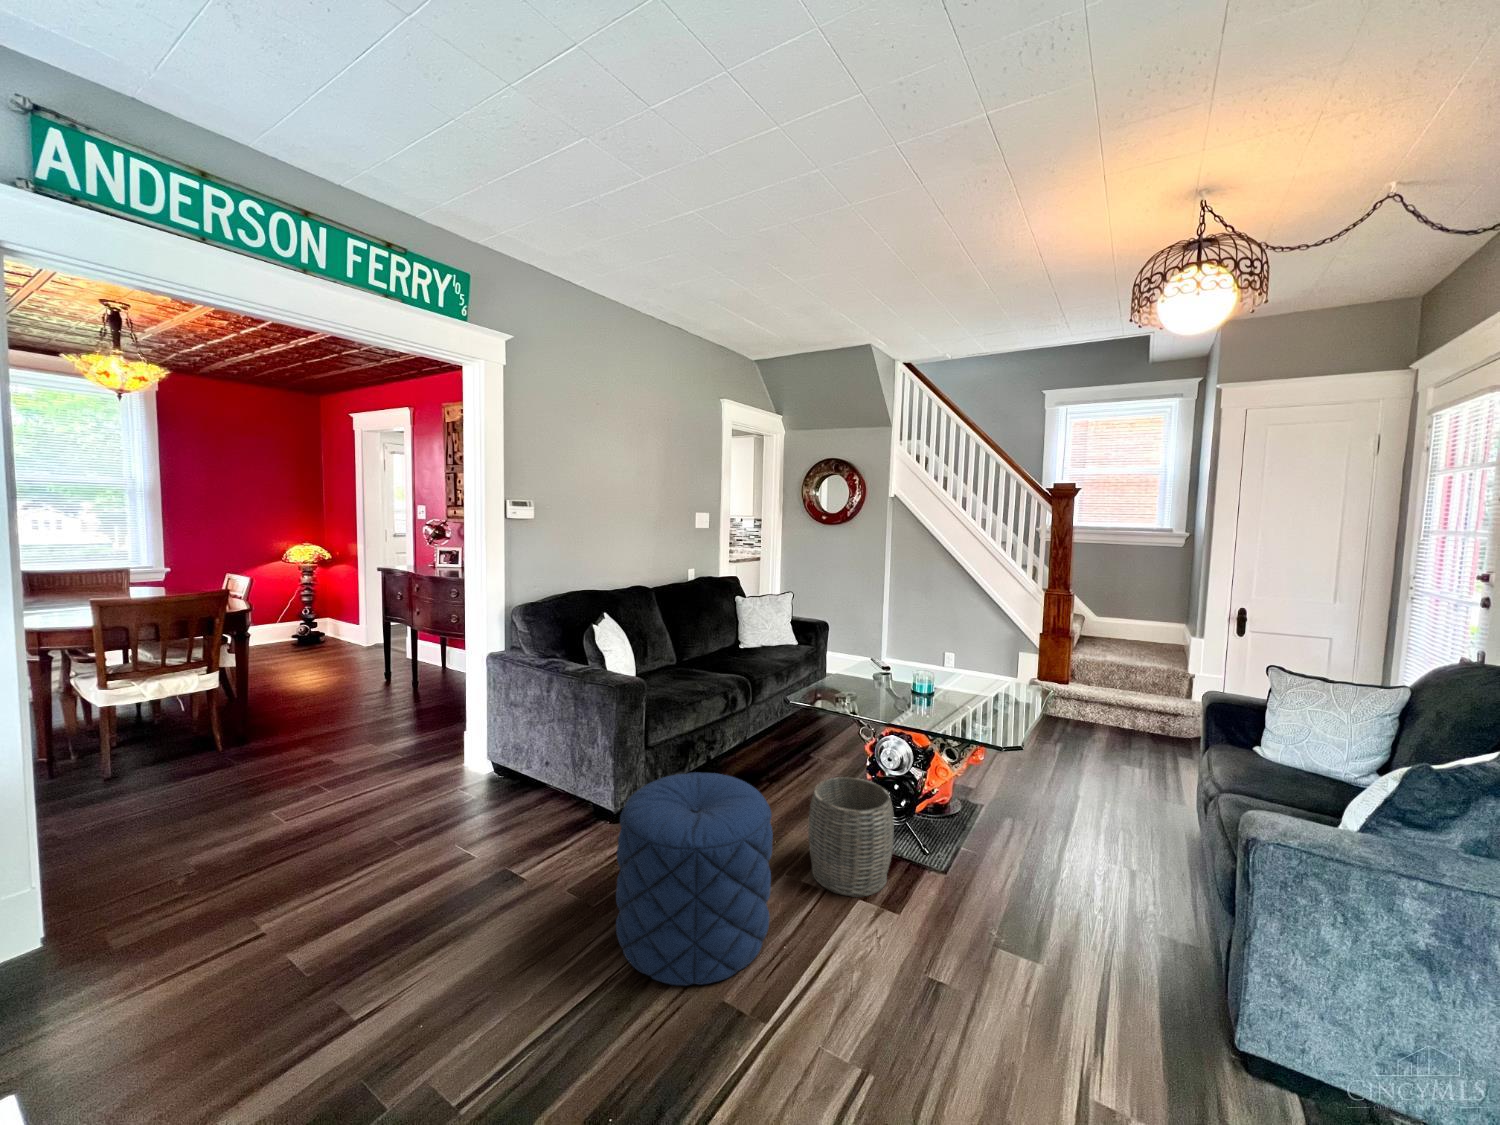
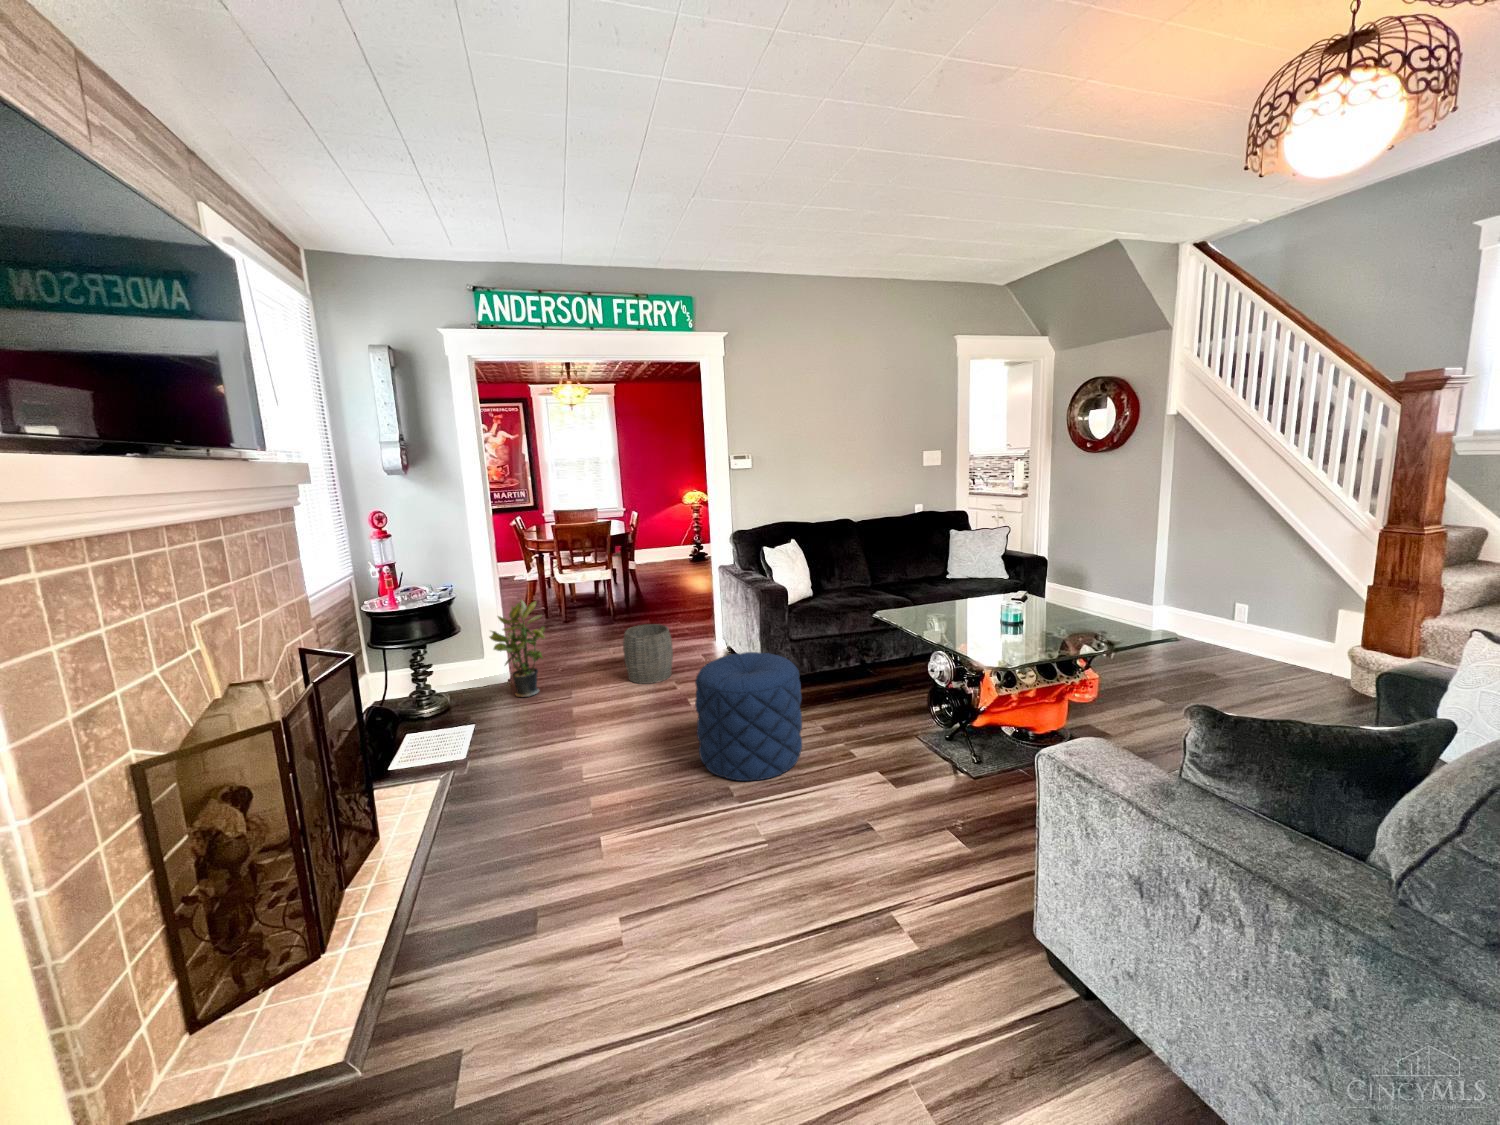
potted plant: none [25,753,192,974] -> present [490,600,545,697]
woven basket: present [808,777,894,897] -> present [623,624,673,684]

